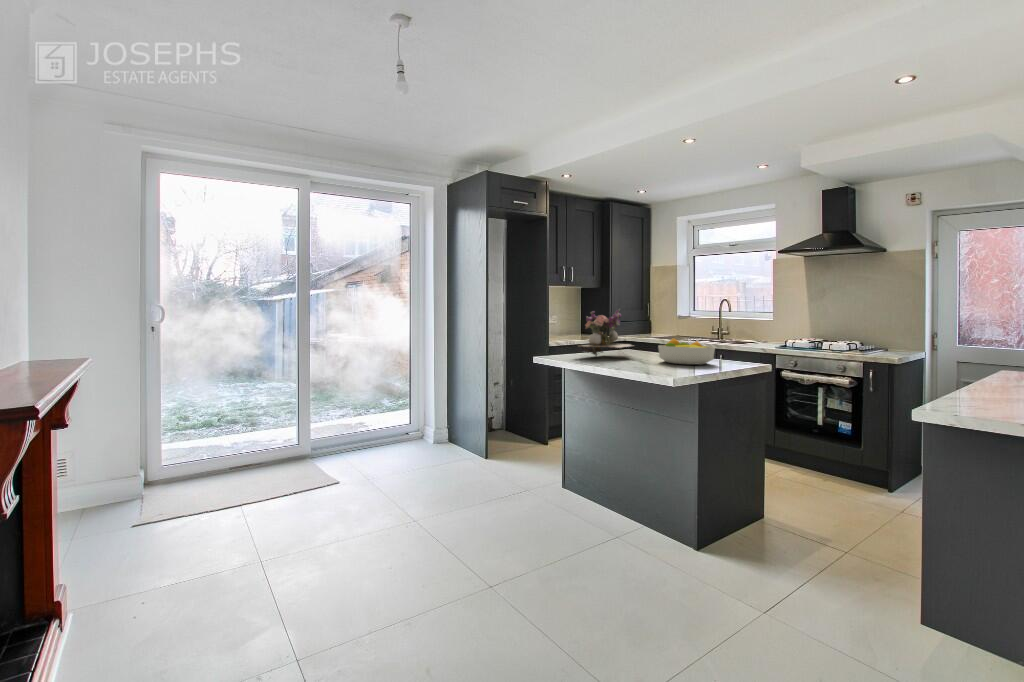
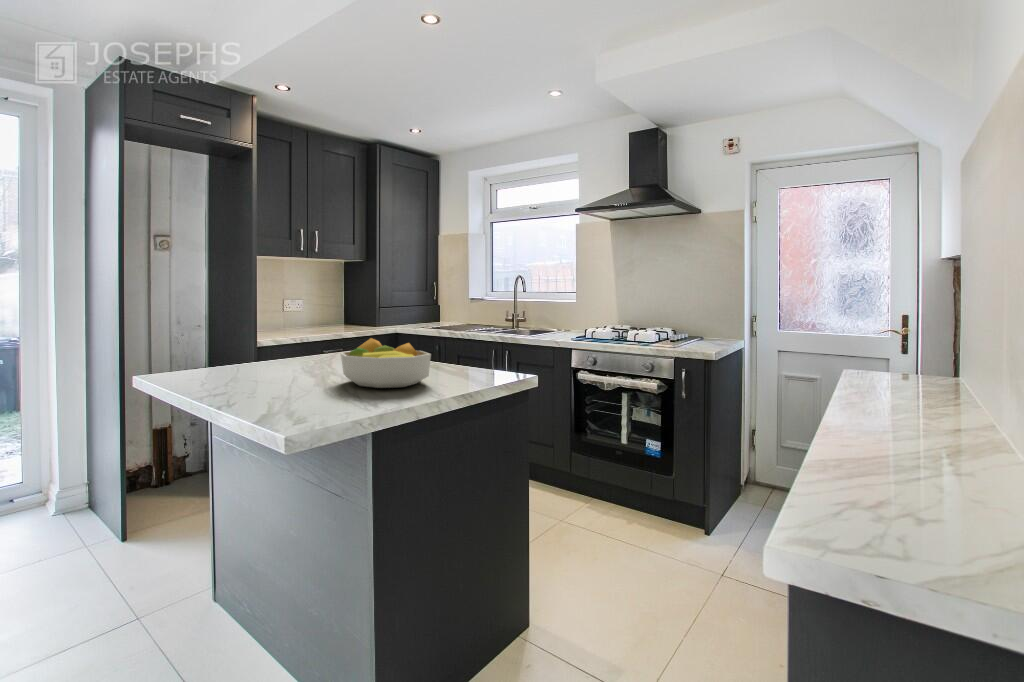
flower arrangement: present [579,310,634,356] -> none [211,288,327,372]

